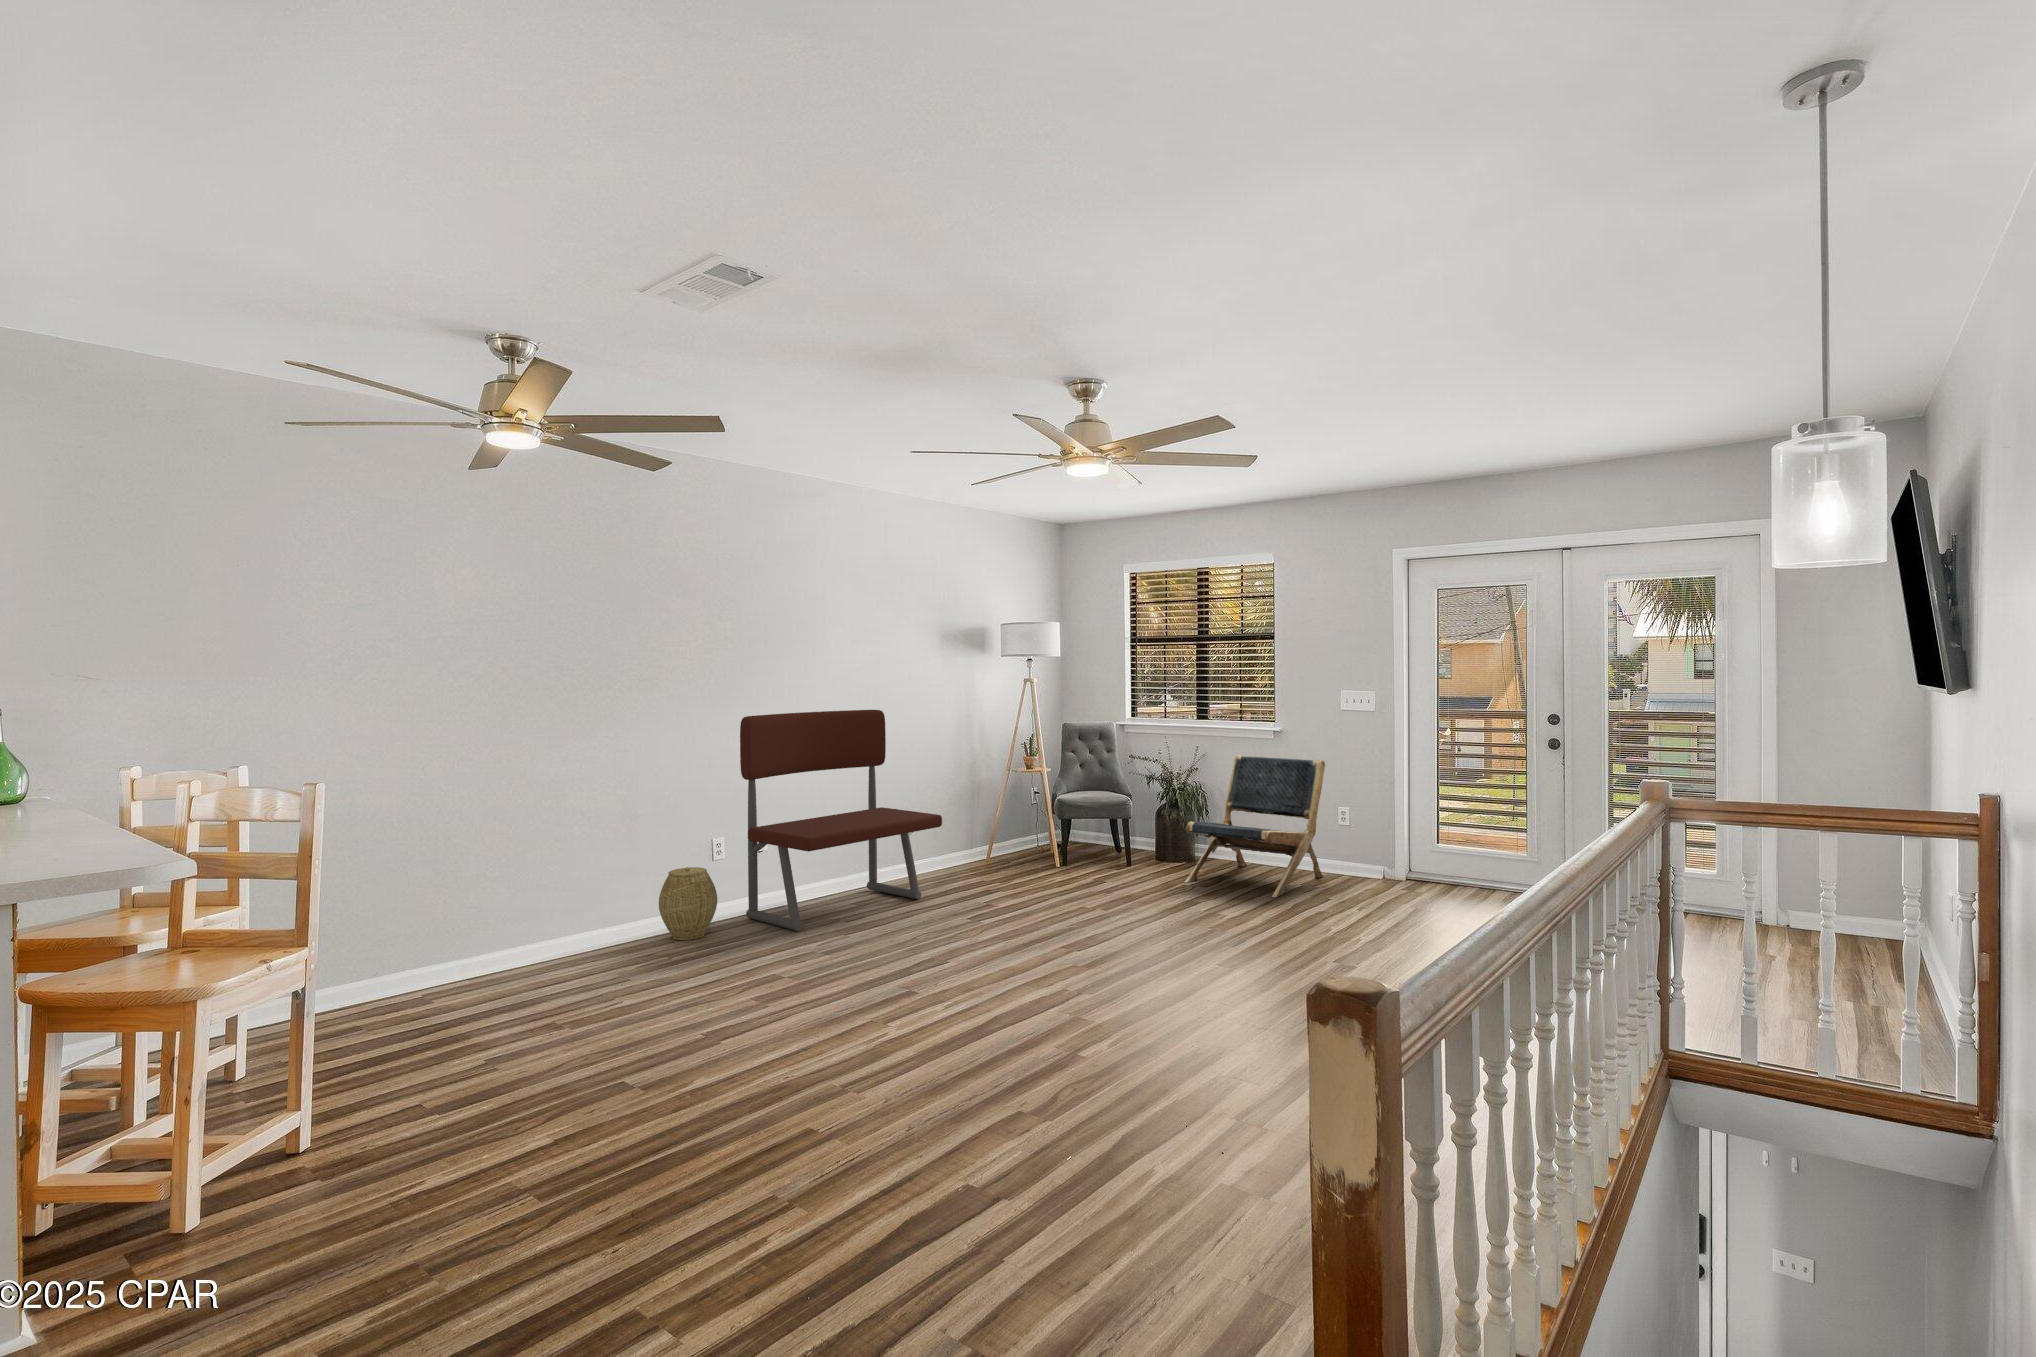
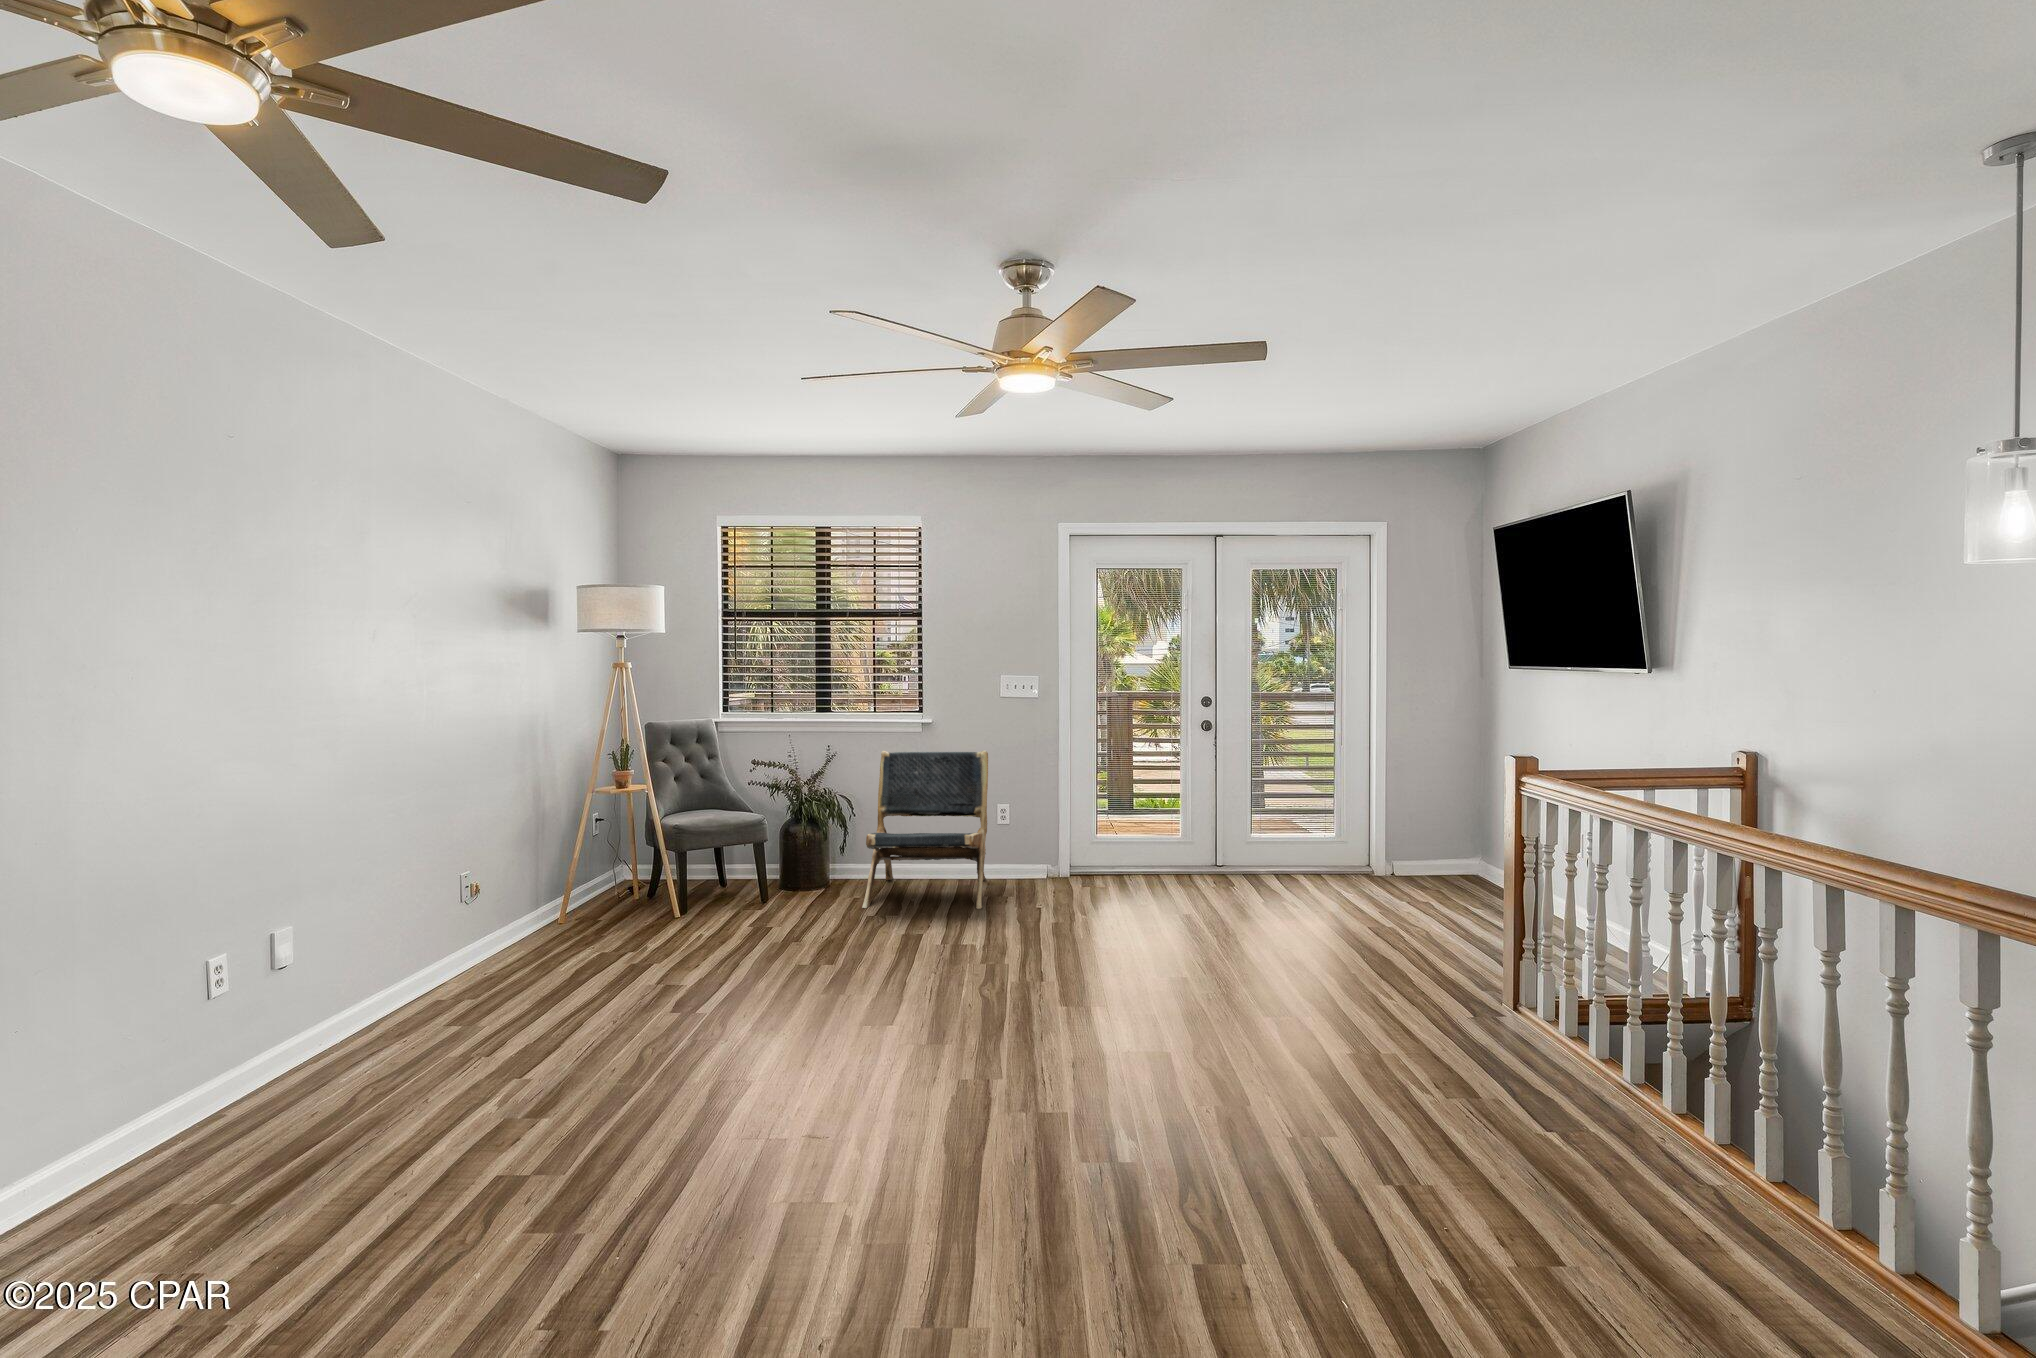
bench: present [740,710,942,931] -> none [260,712,595,1095]
woven basket: present [659,867,717,940] -> none [112,1024,253,1176]

